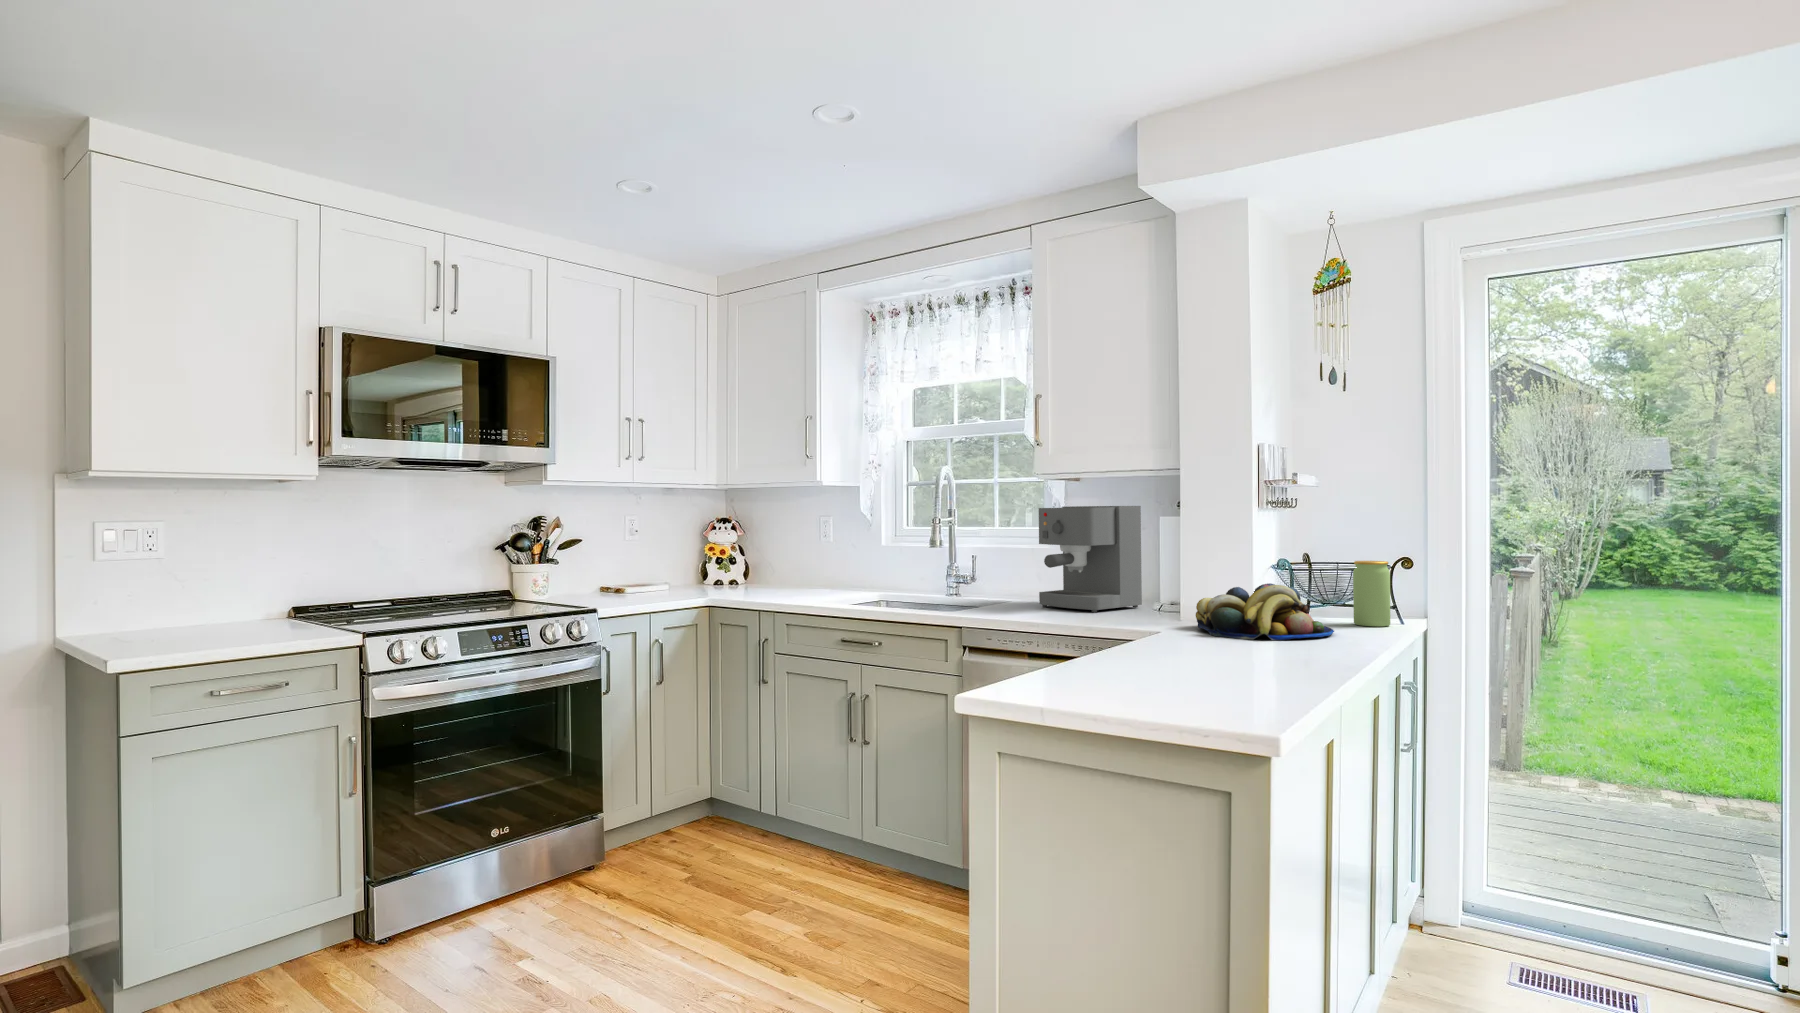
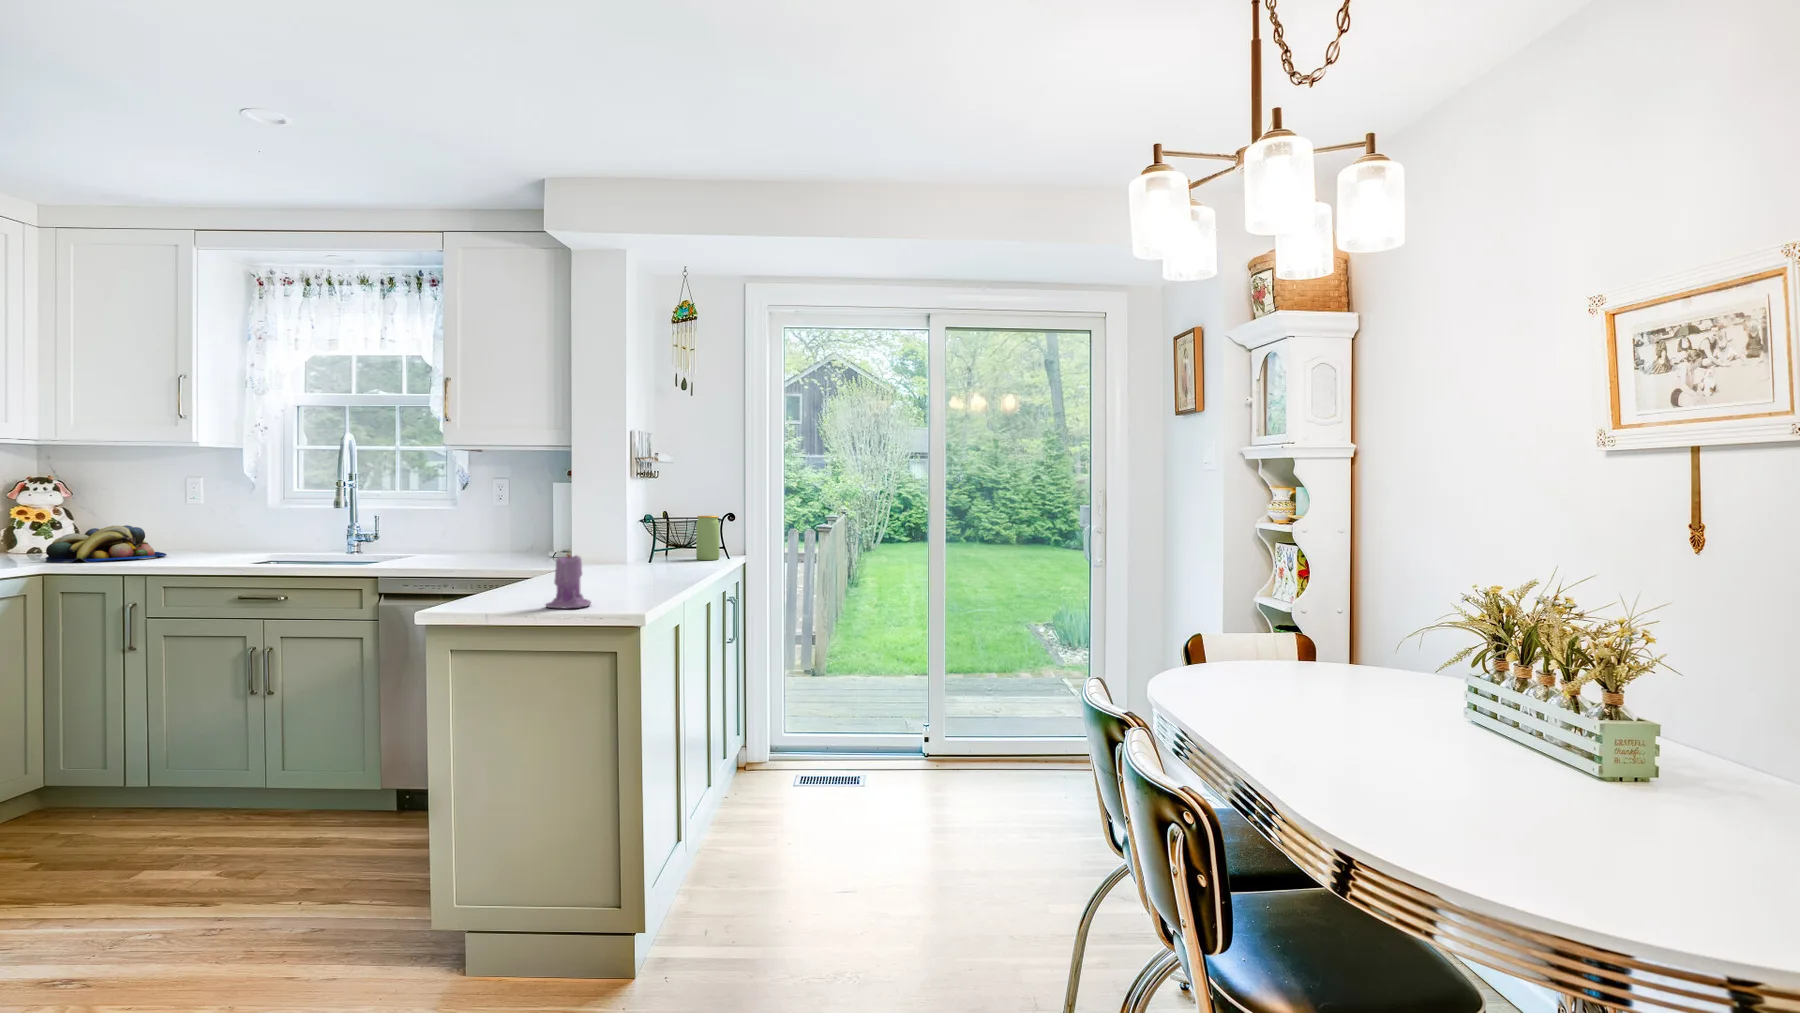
coffee maker: present [1039,506,1142,612] -> none [449,474,541,561]
fruit bowl: present [1196,583,1334,640] -> present [46,525,167,563]
candle: none [1126,616,1193,710] -> present [546,553,591,609]

